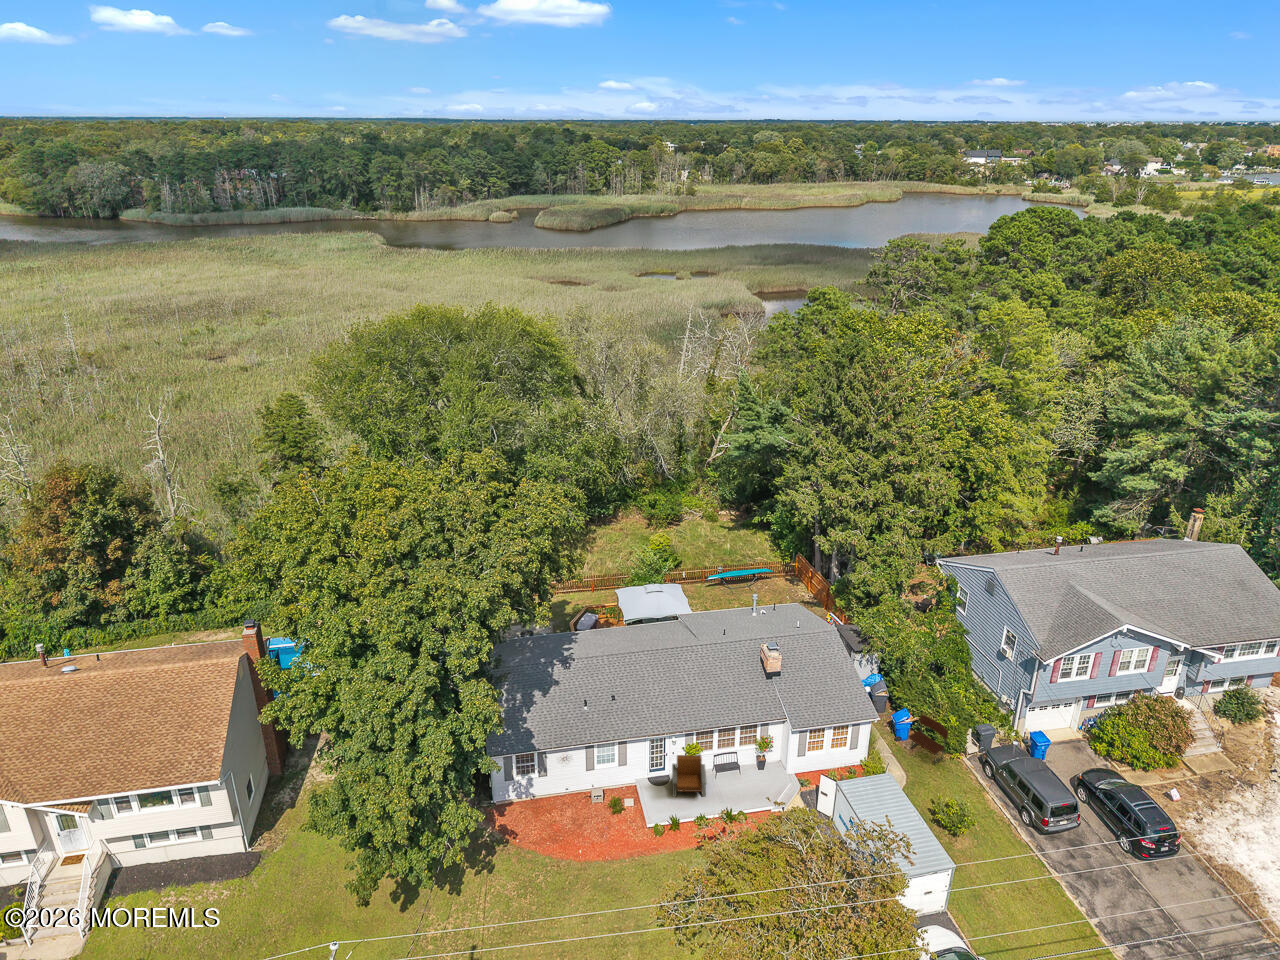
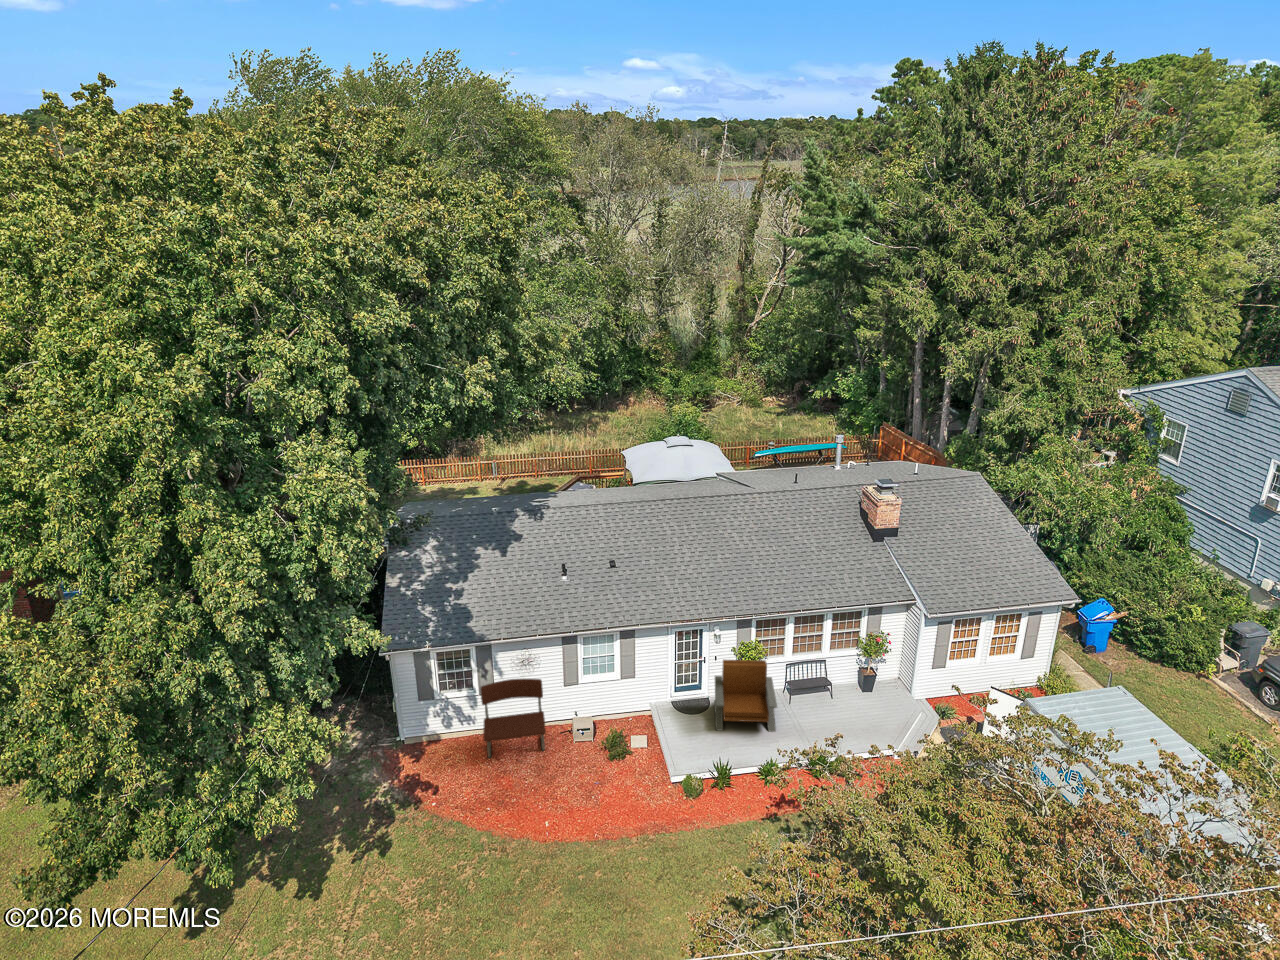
bench: present [908,715,948,764] -> present [480,679,546,758]

